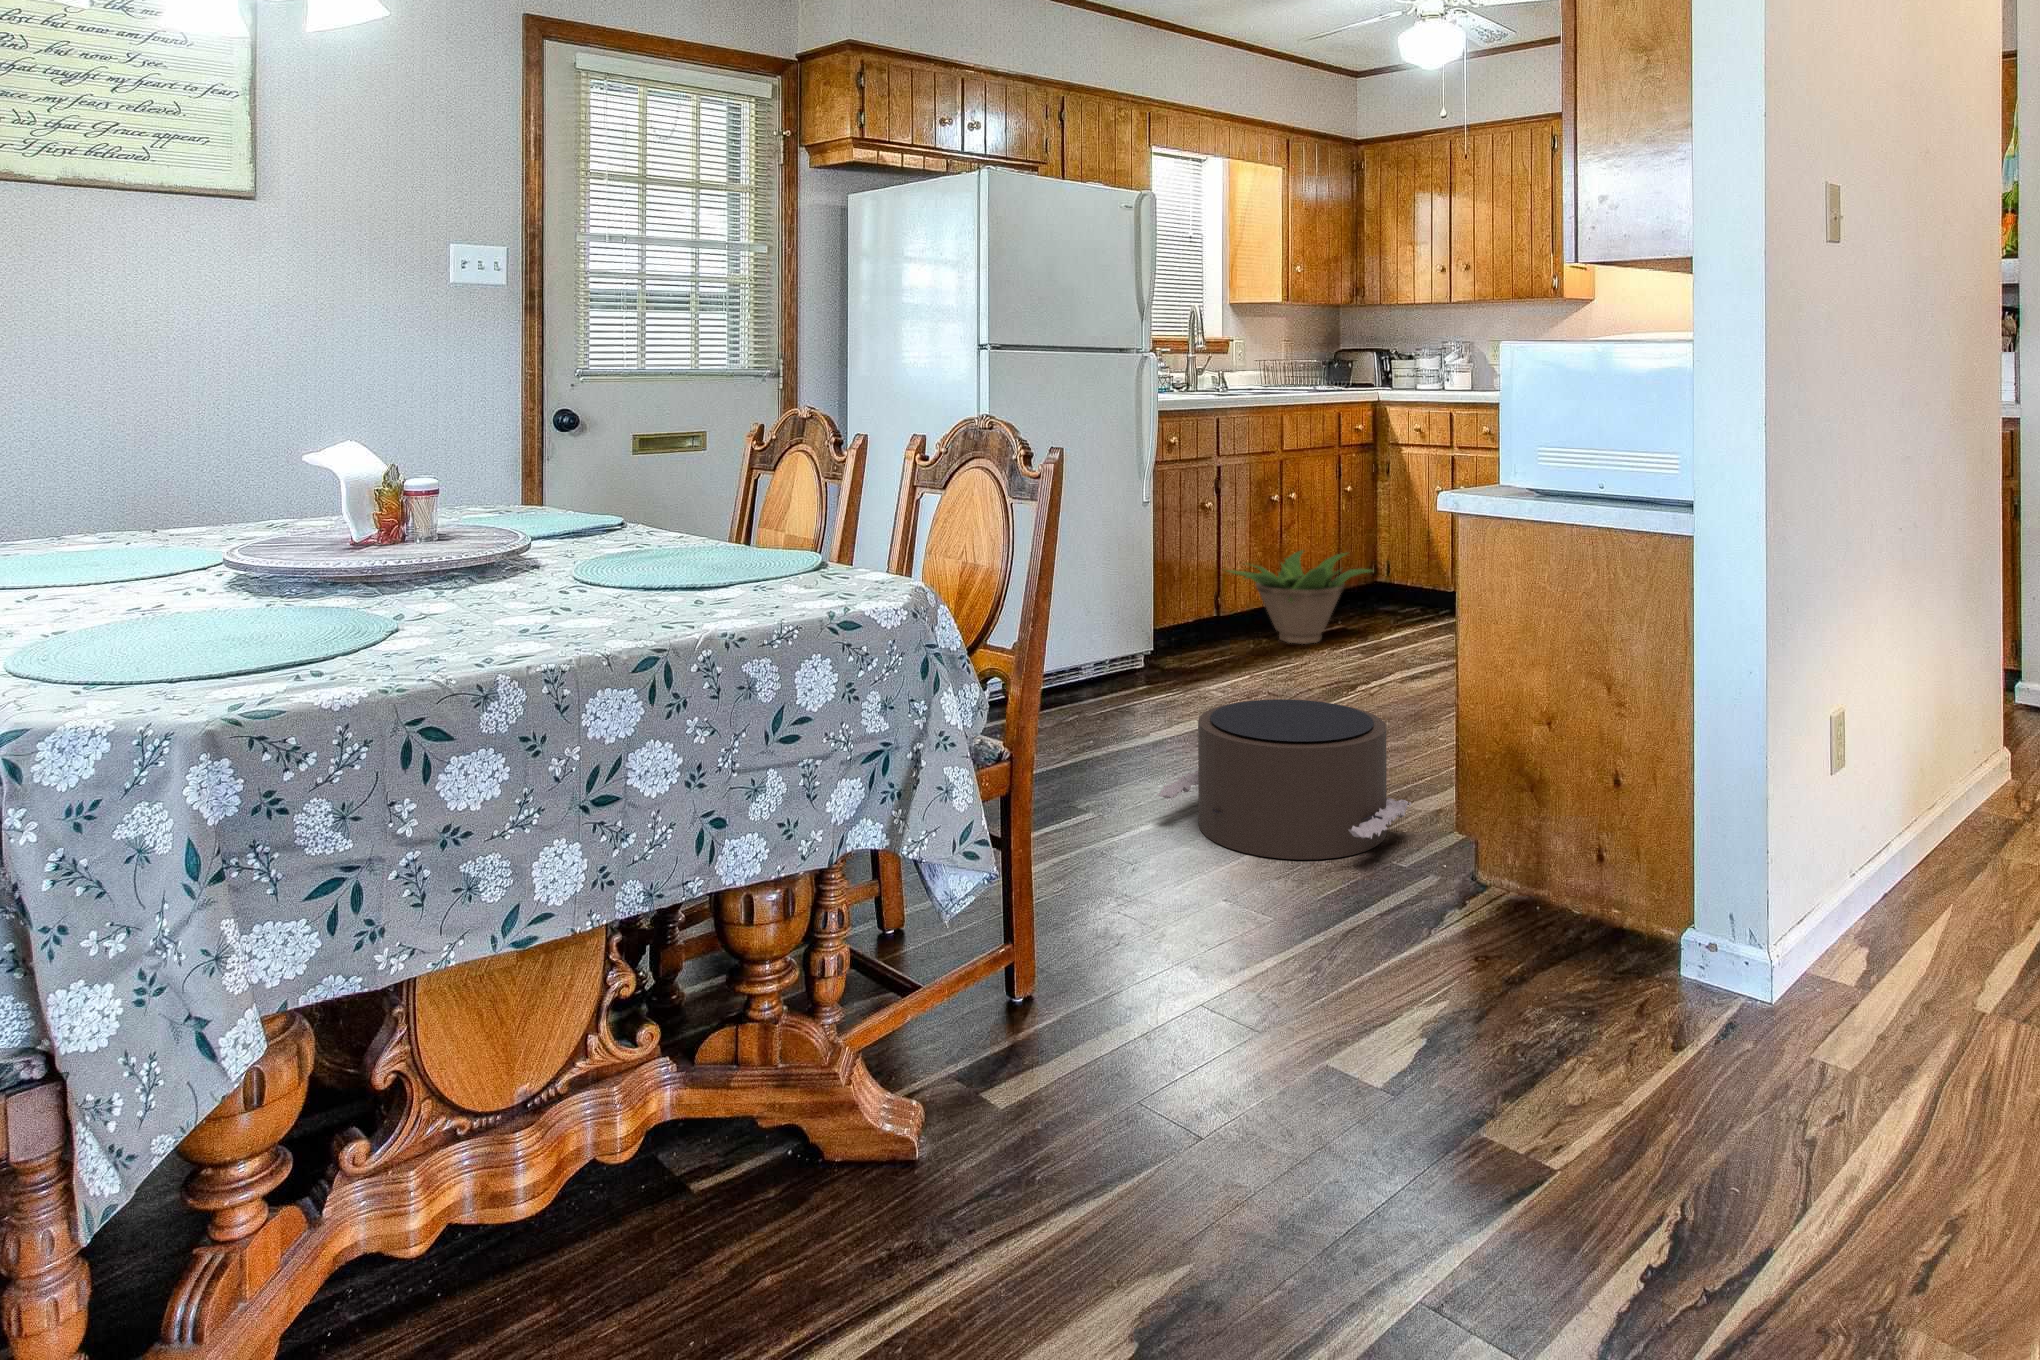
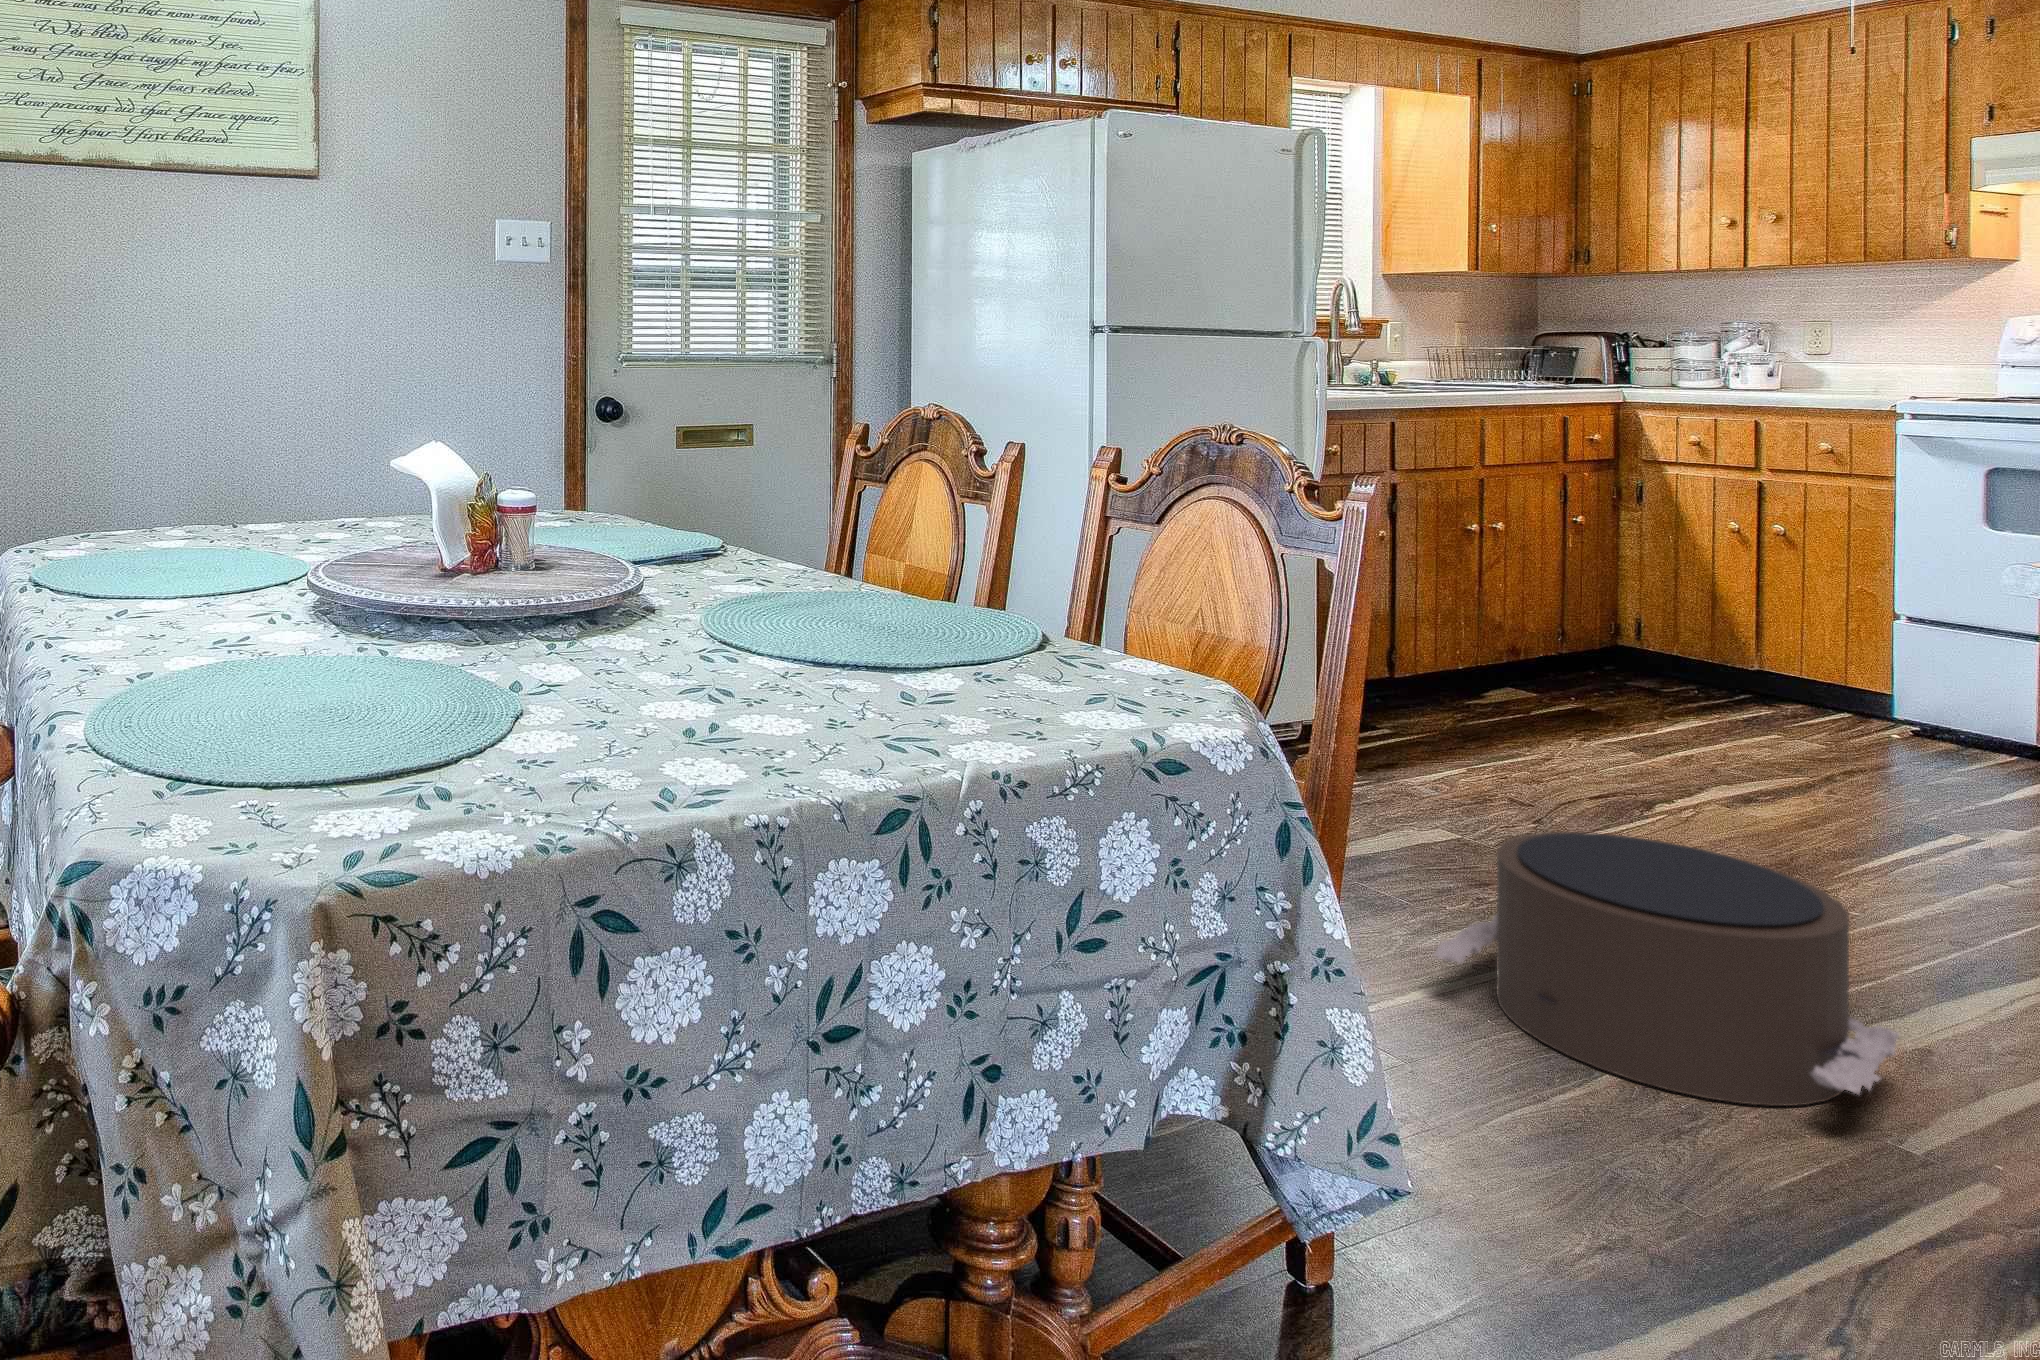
decorative plant: present [1228,550,1372,644] -> none [1402,595,1648,722]

